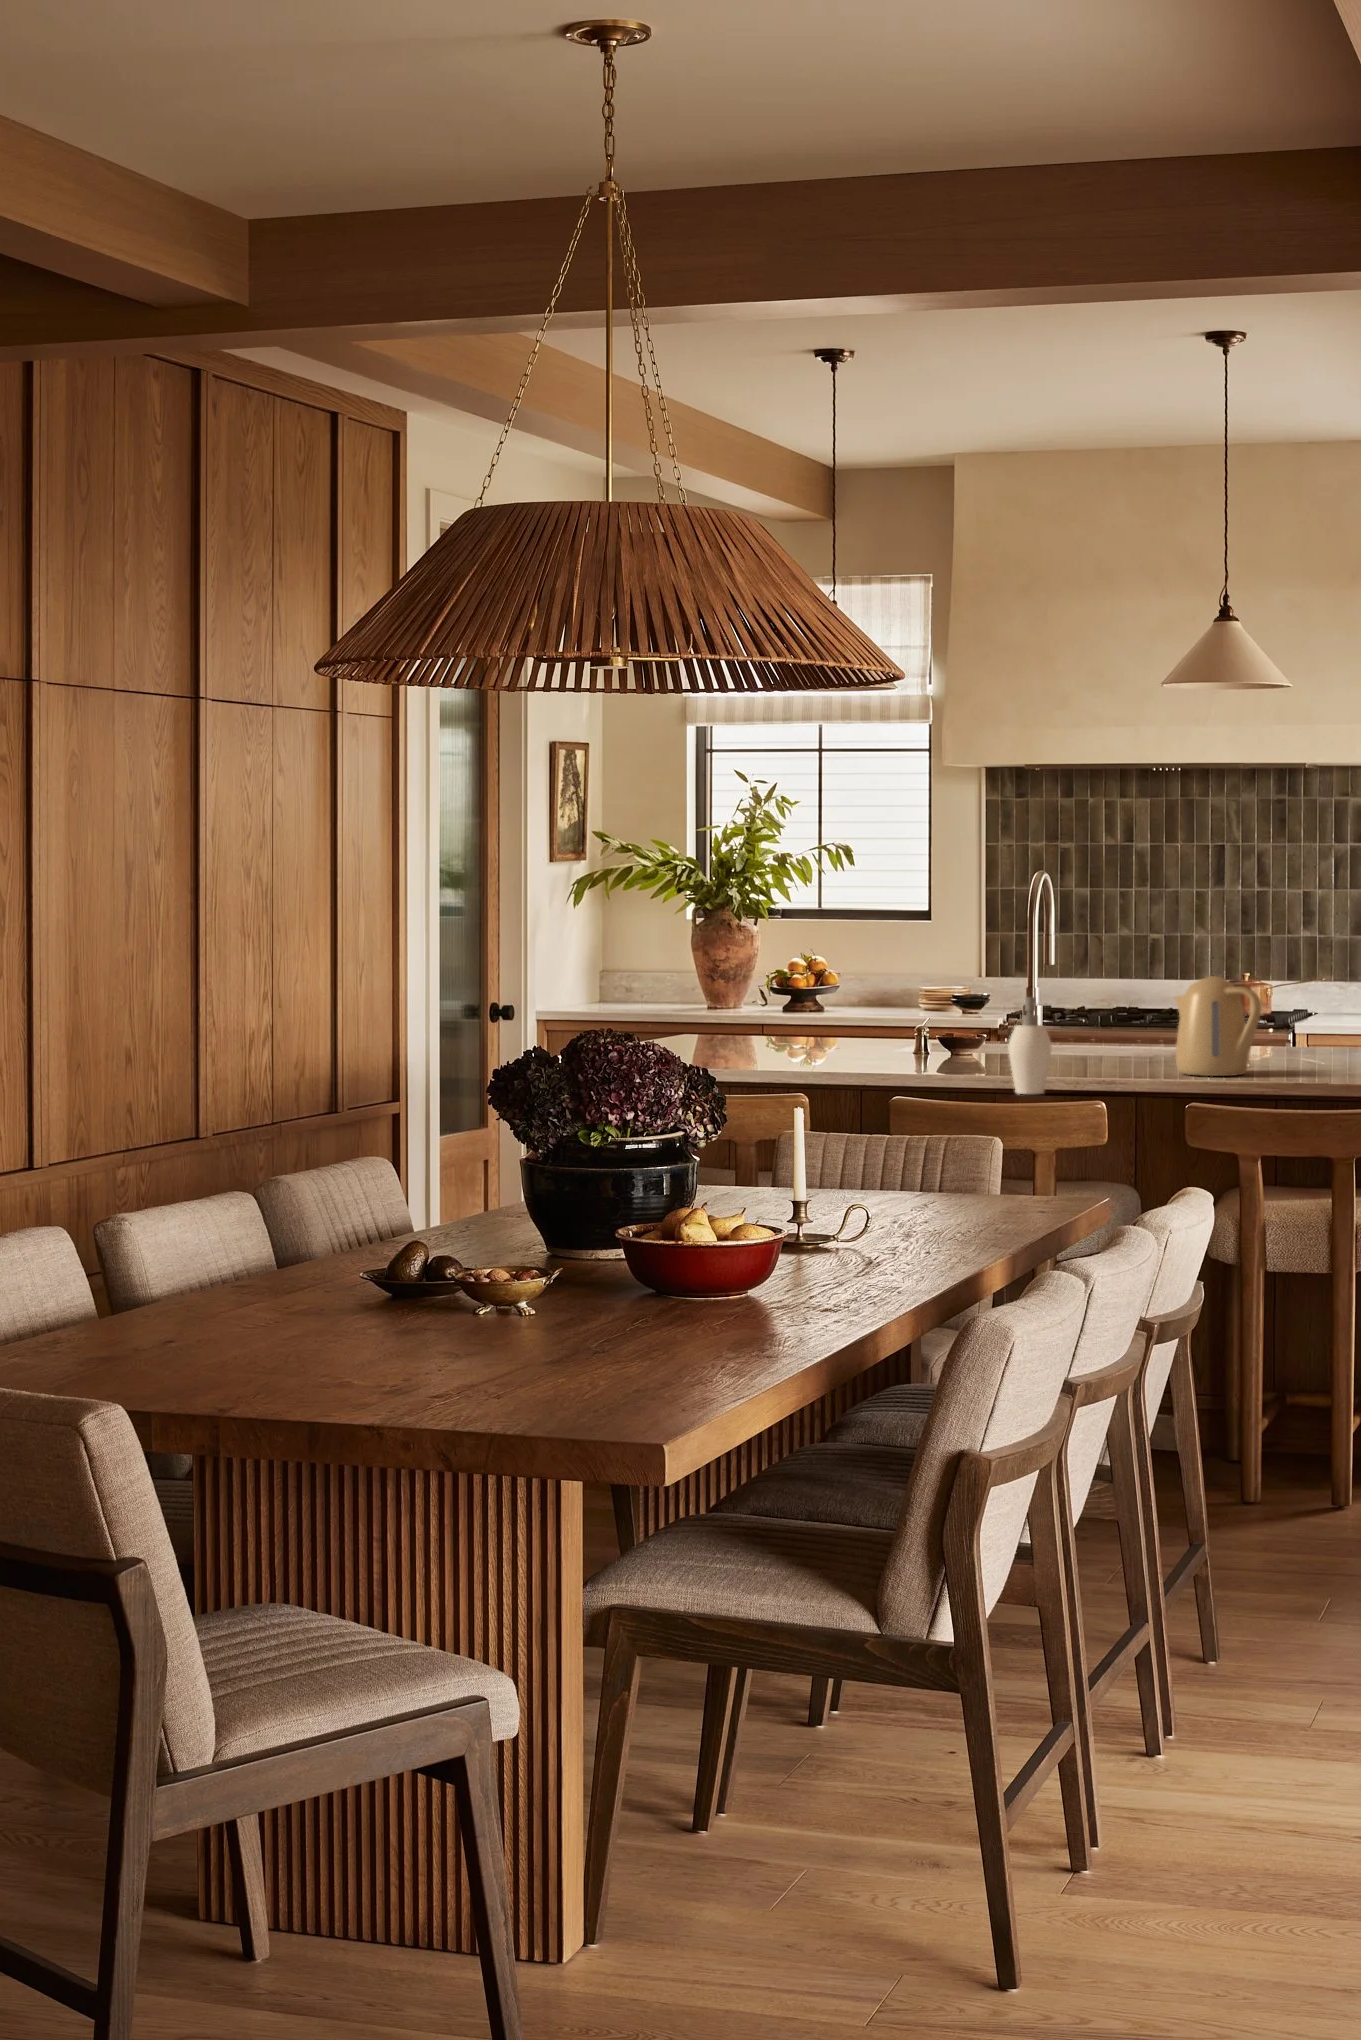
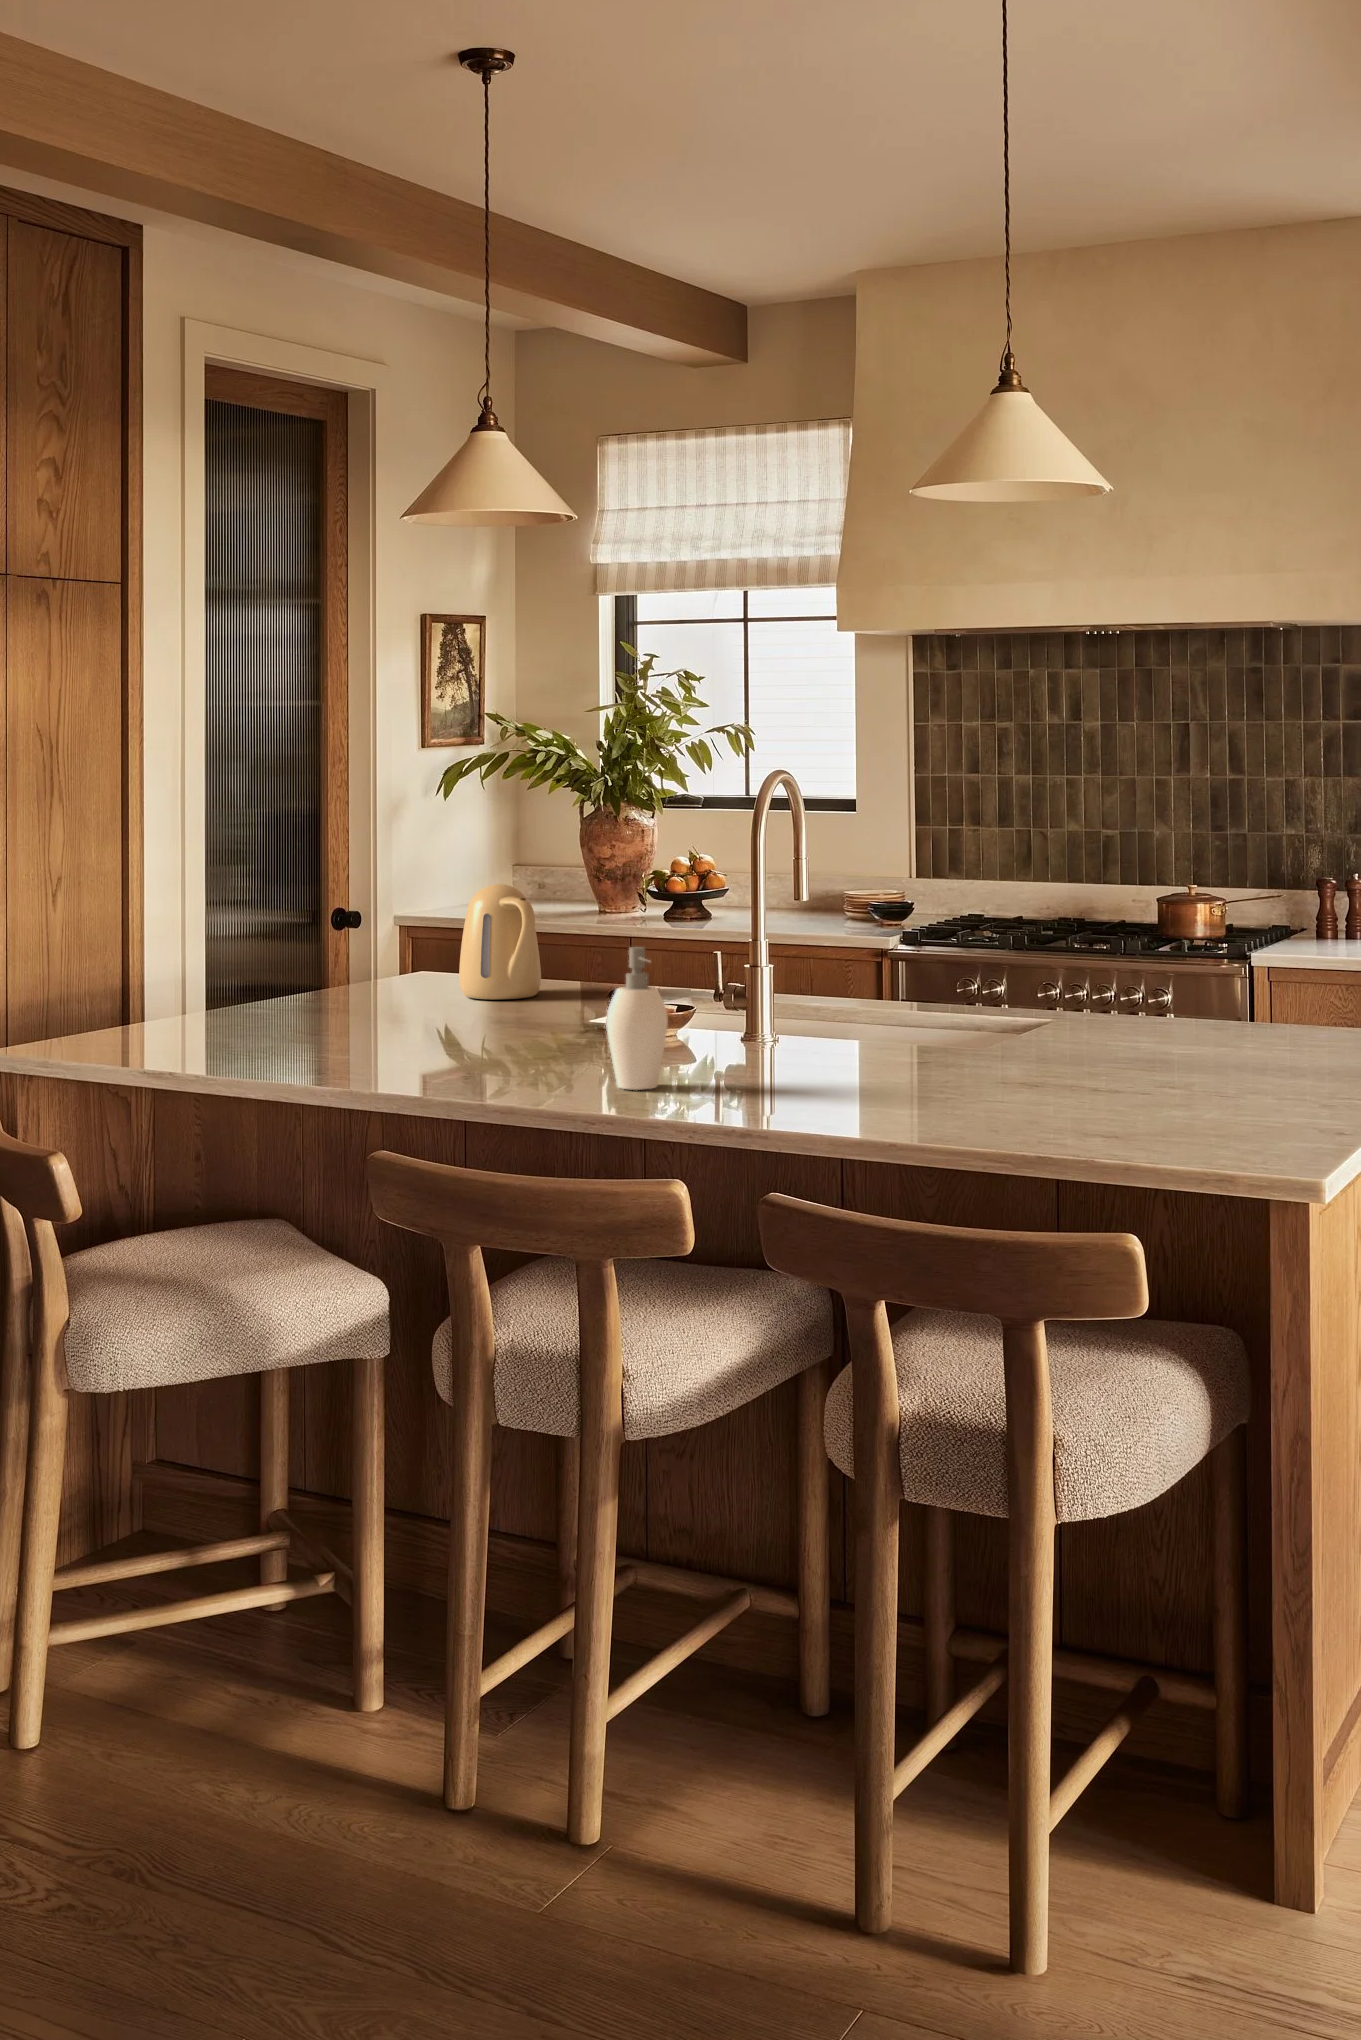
kettle: present [1173,976,1261,1076] -> present [459,884,541,1000]

